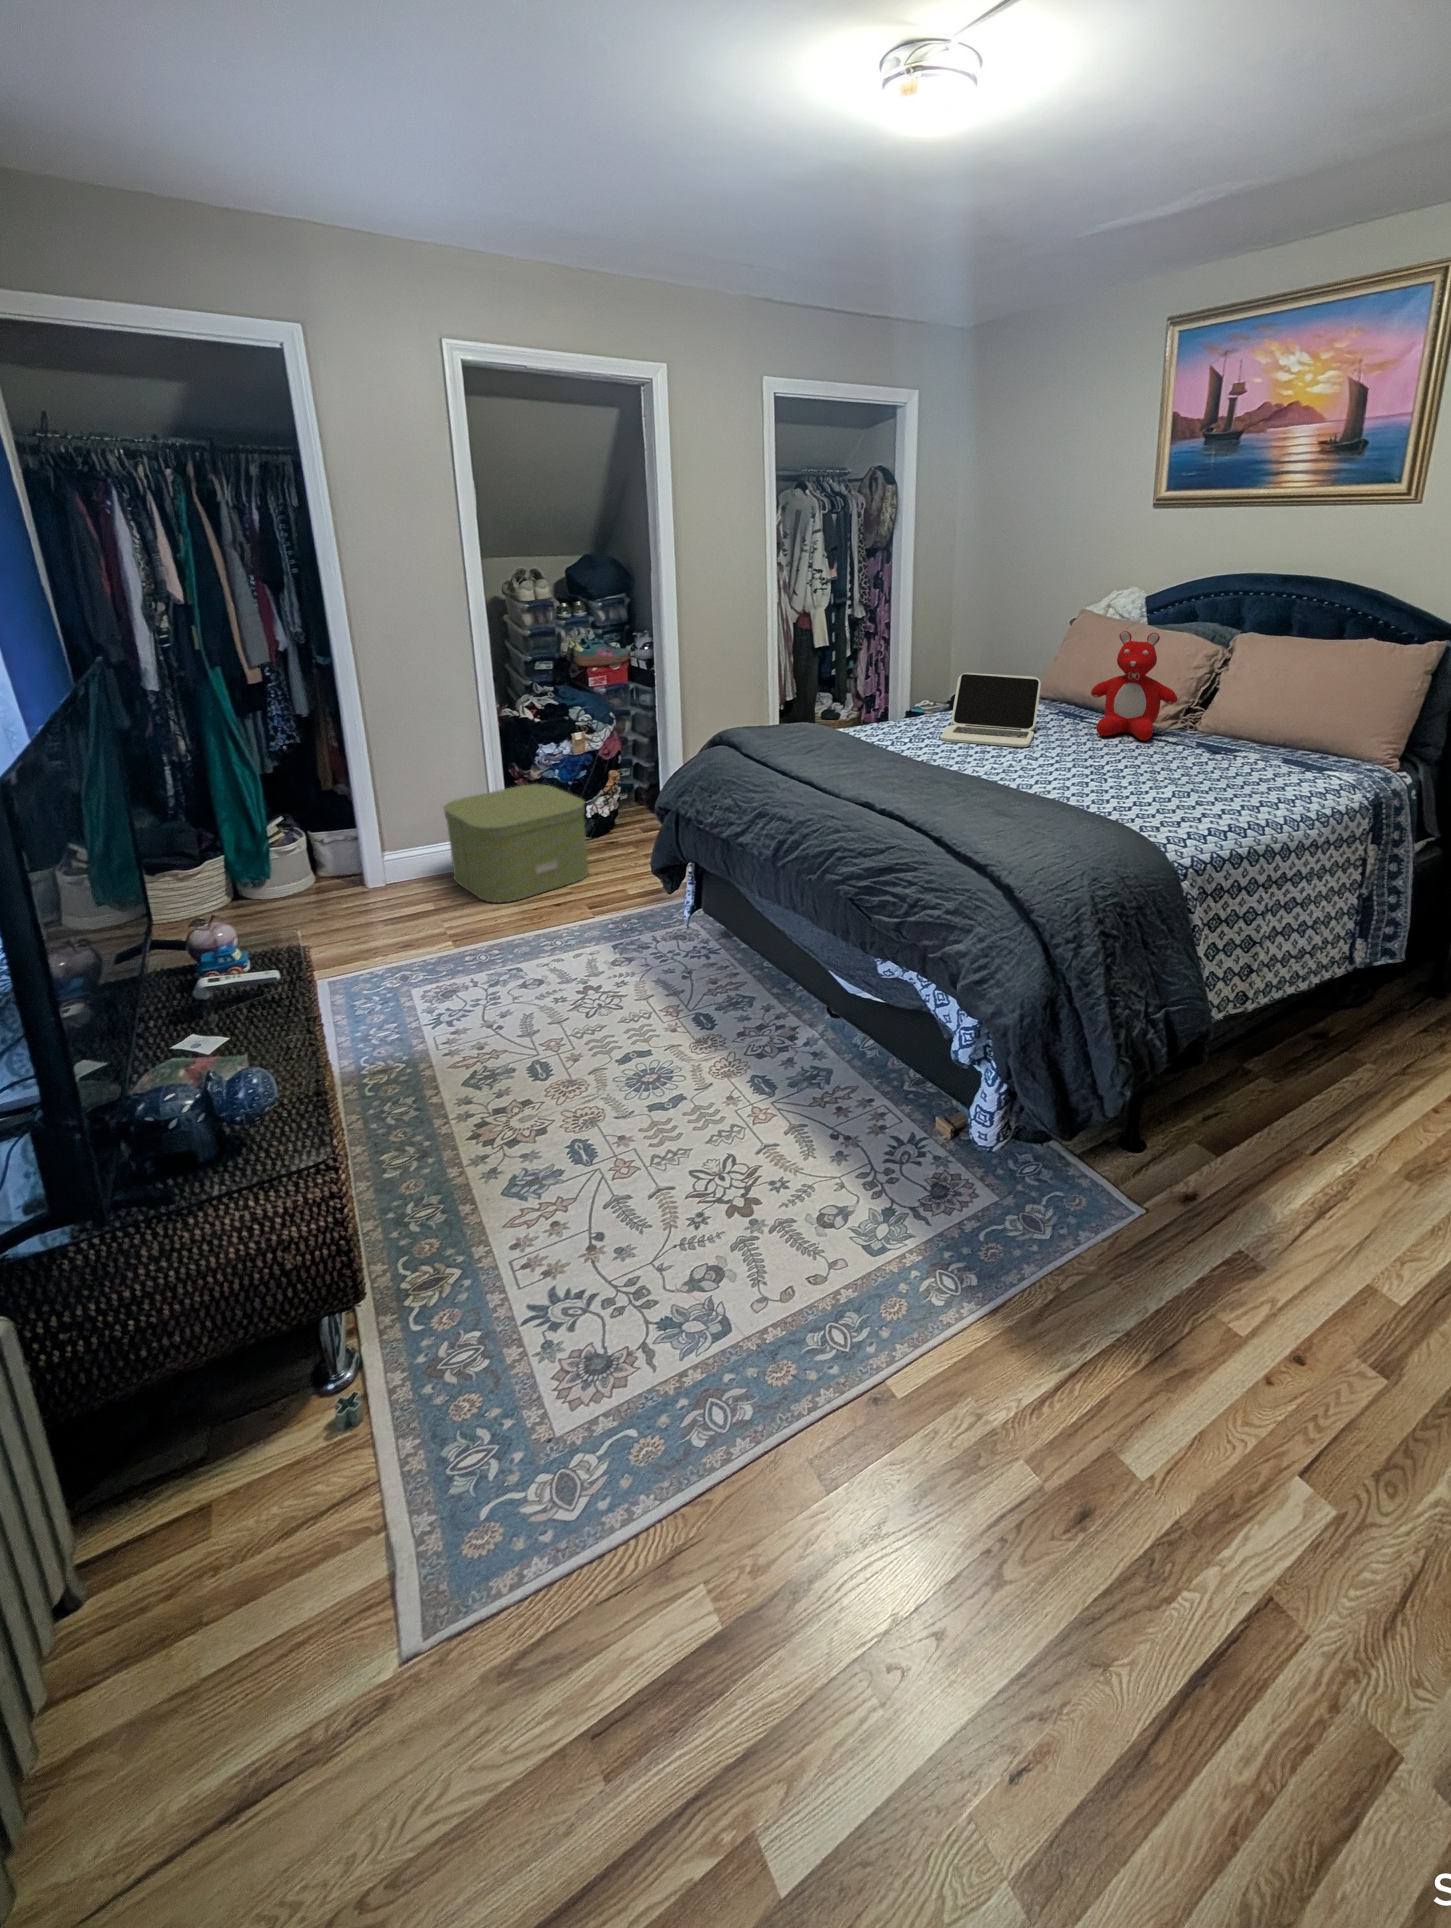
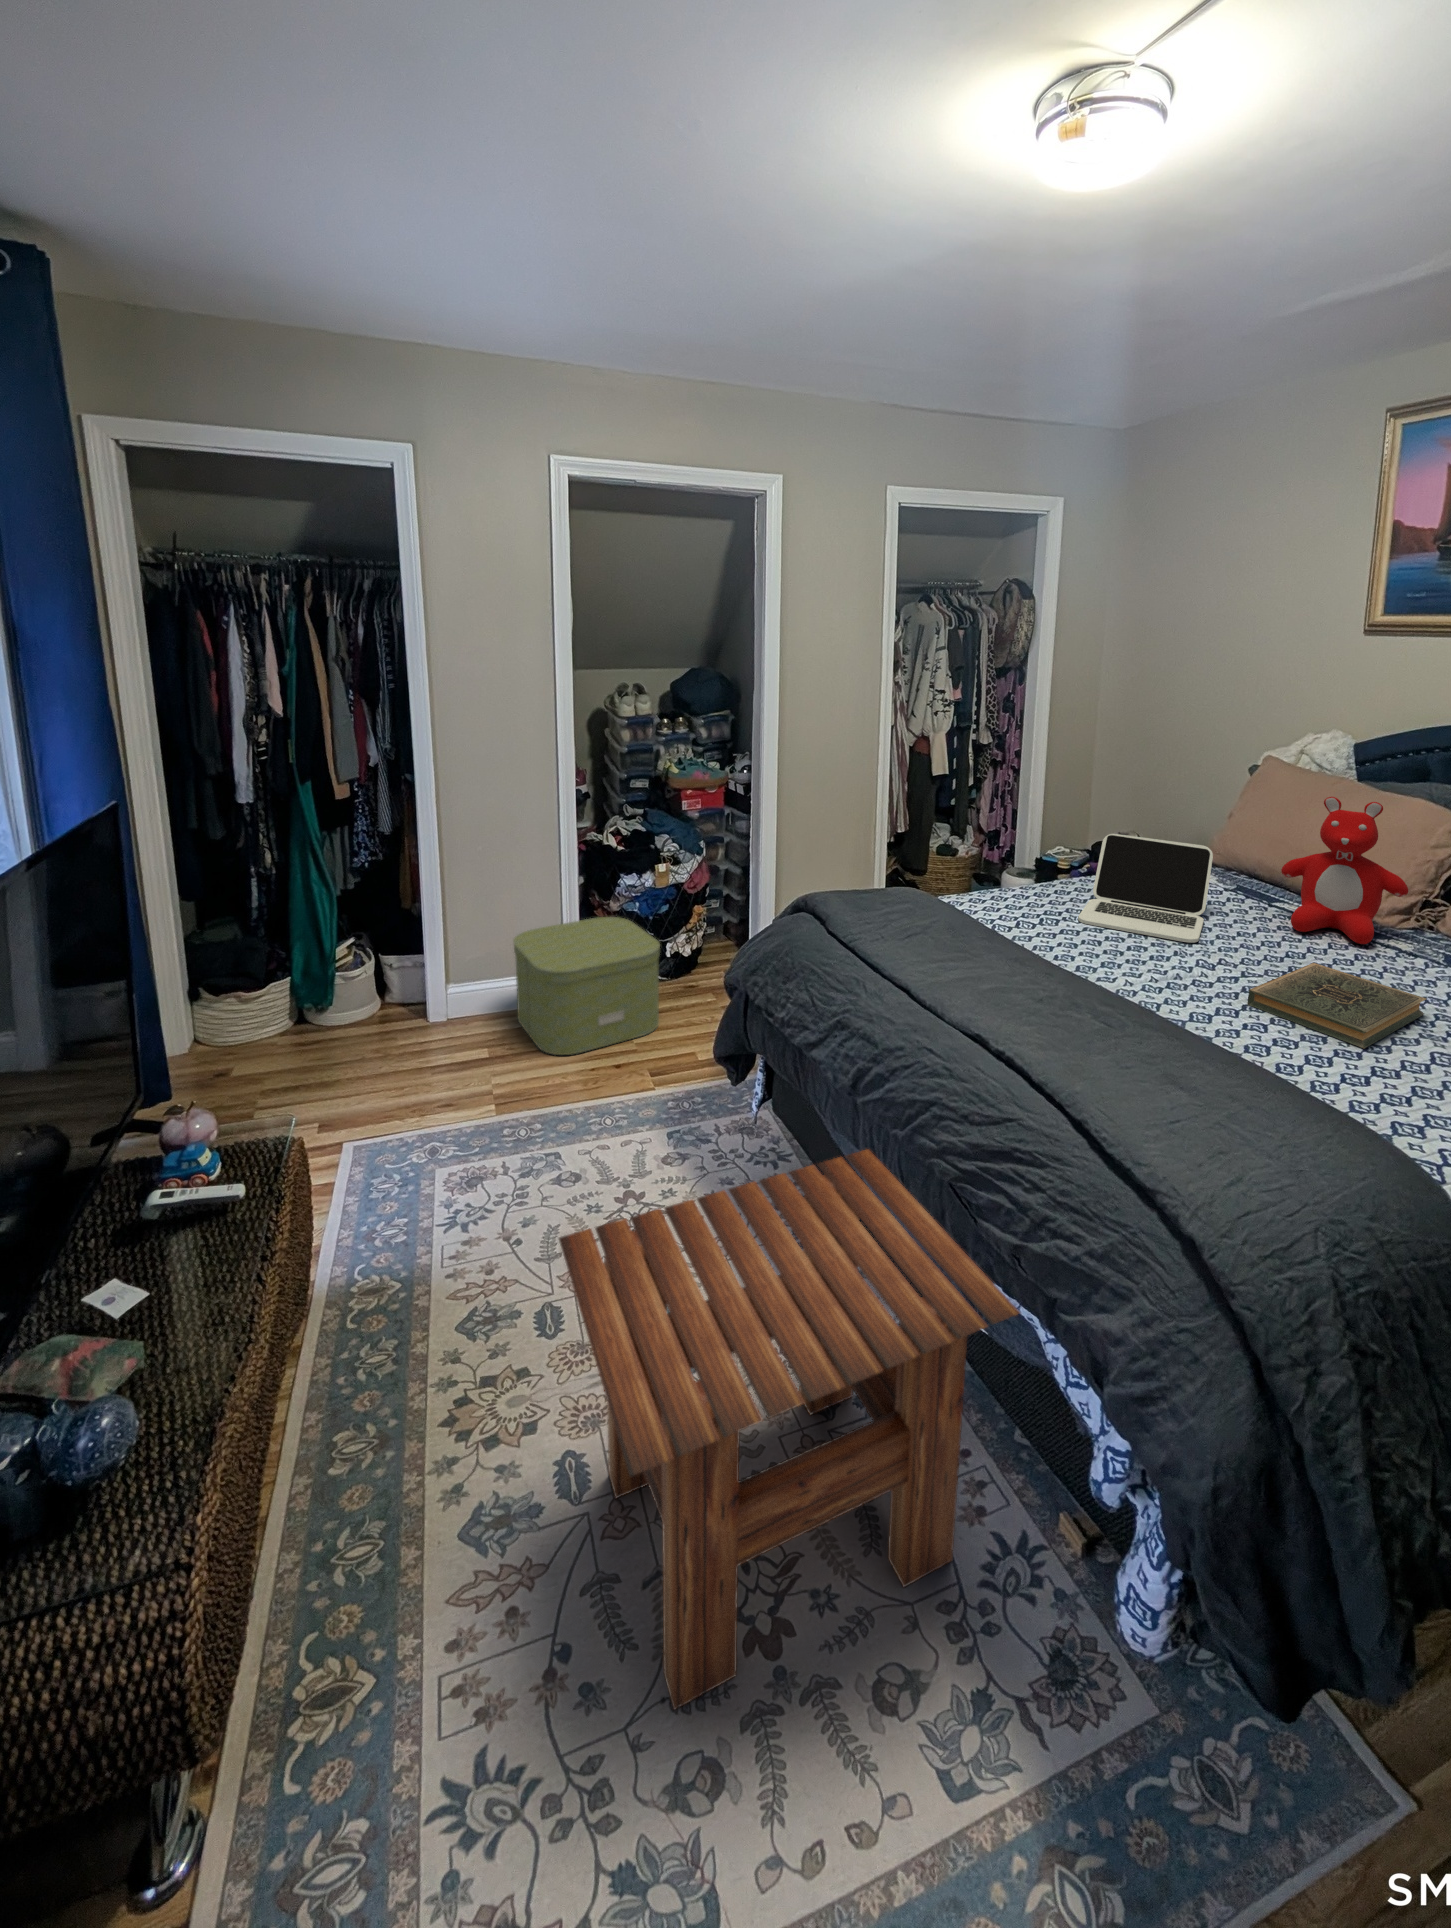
book: none [1059,750,1178,796] -> present [1247,963,1426,1048]
side table: none [559,902,903,1248] -> present [559,1149,1020,1709]

